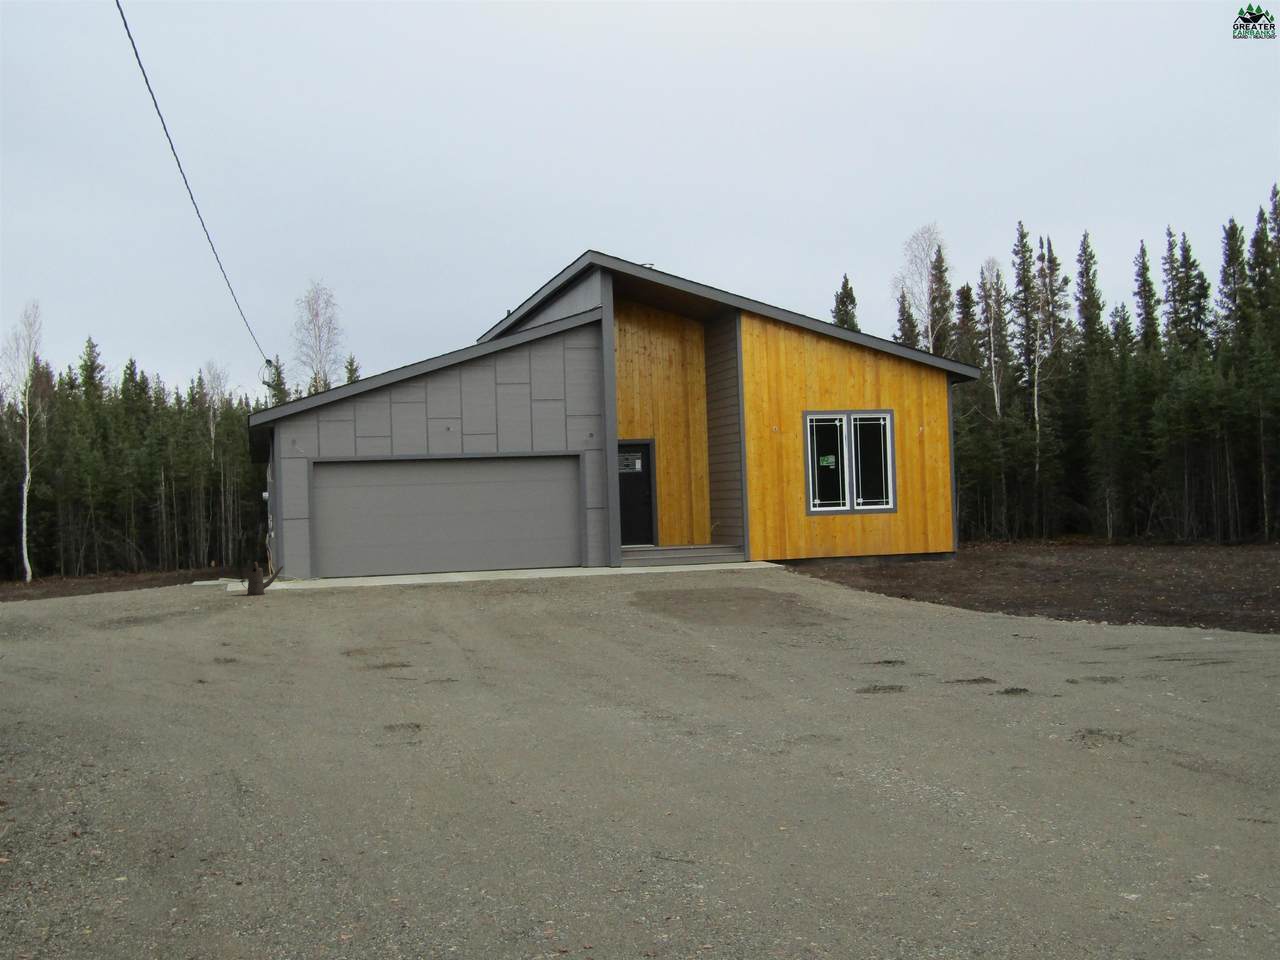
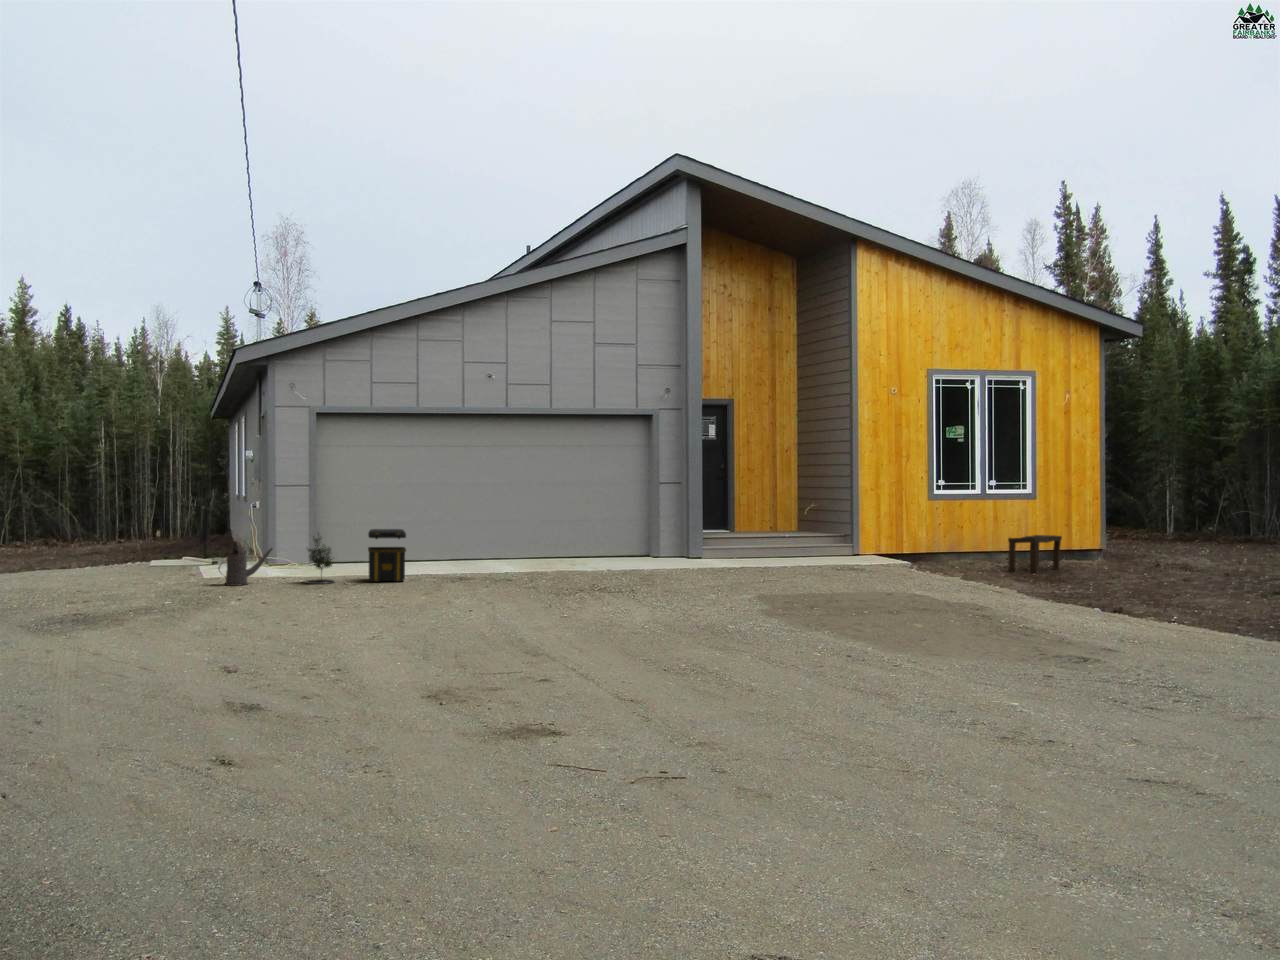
bench: none [869,542,916,572] -> present [1008,535,1062,573]
toolbox: none [355,550,385,591] -> present [368,529,406,582]
potted tree: none [307,552,331,593] -> present [306,536,335,584]

